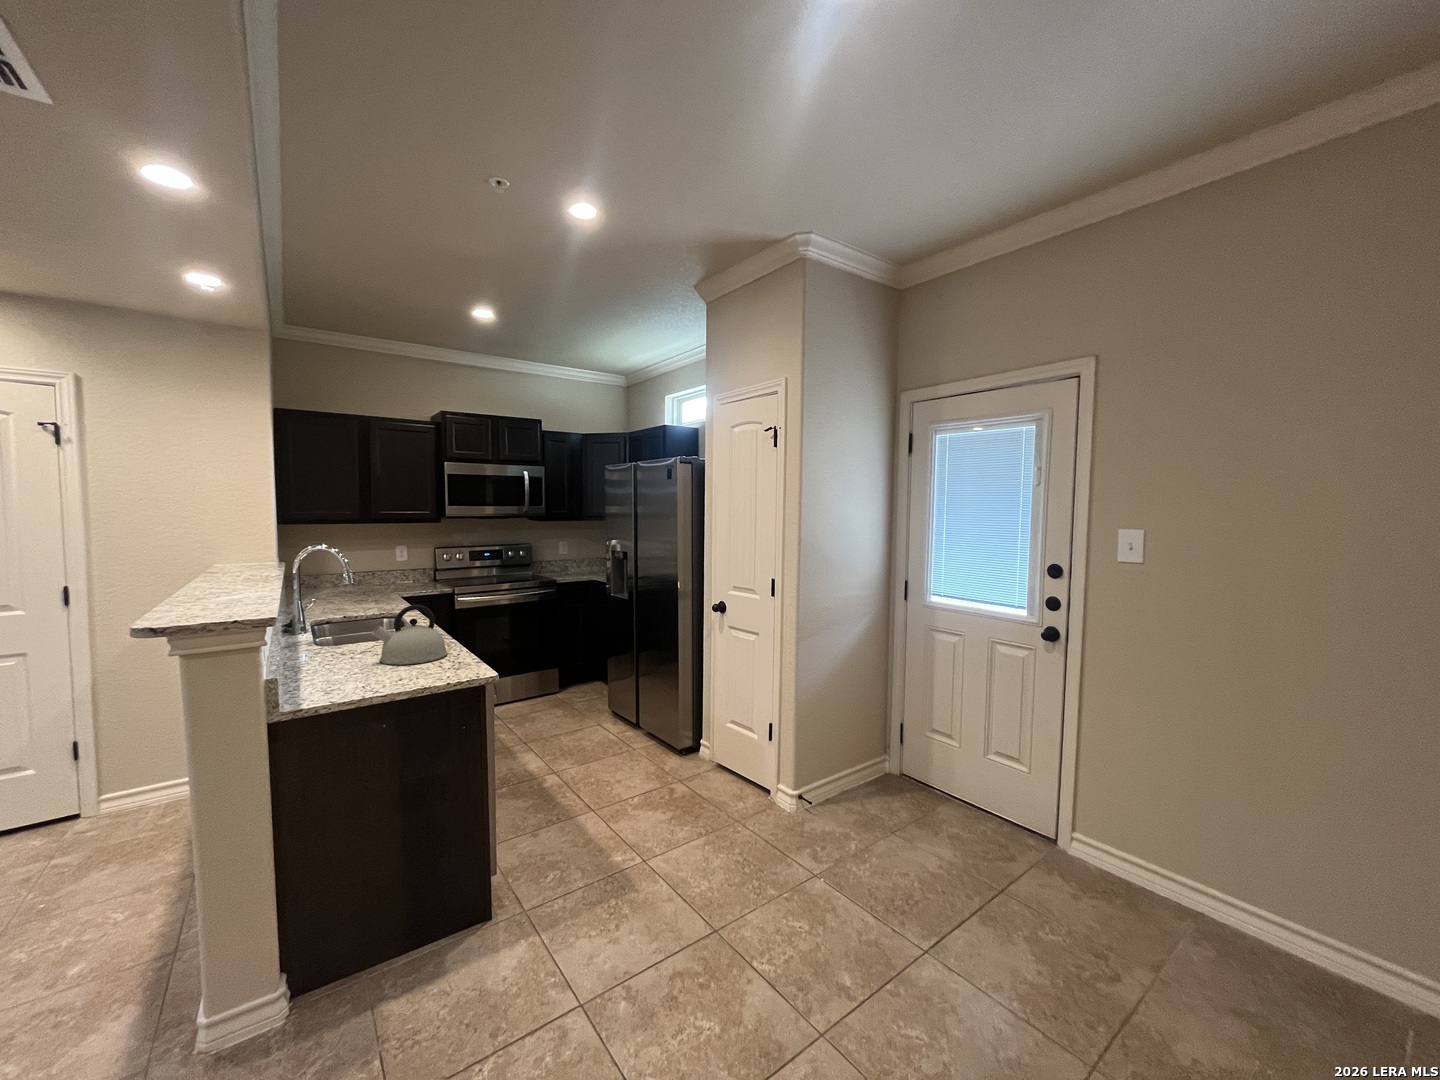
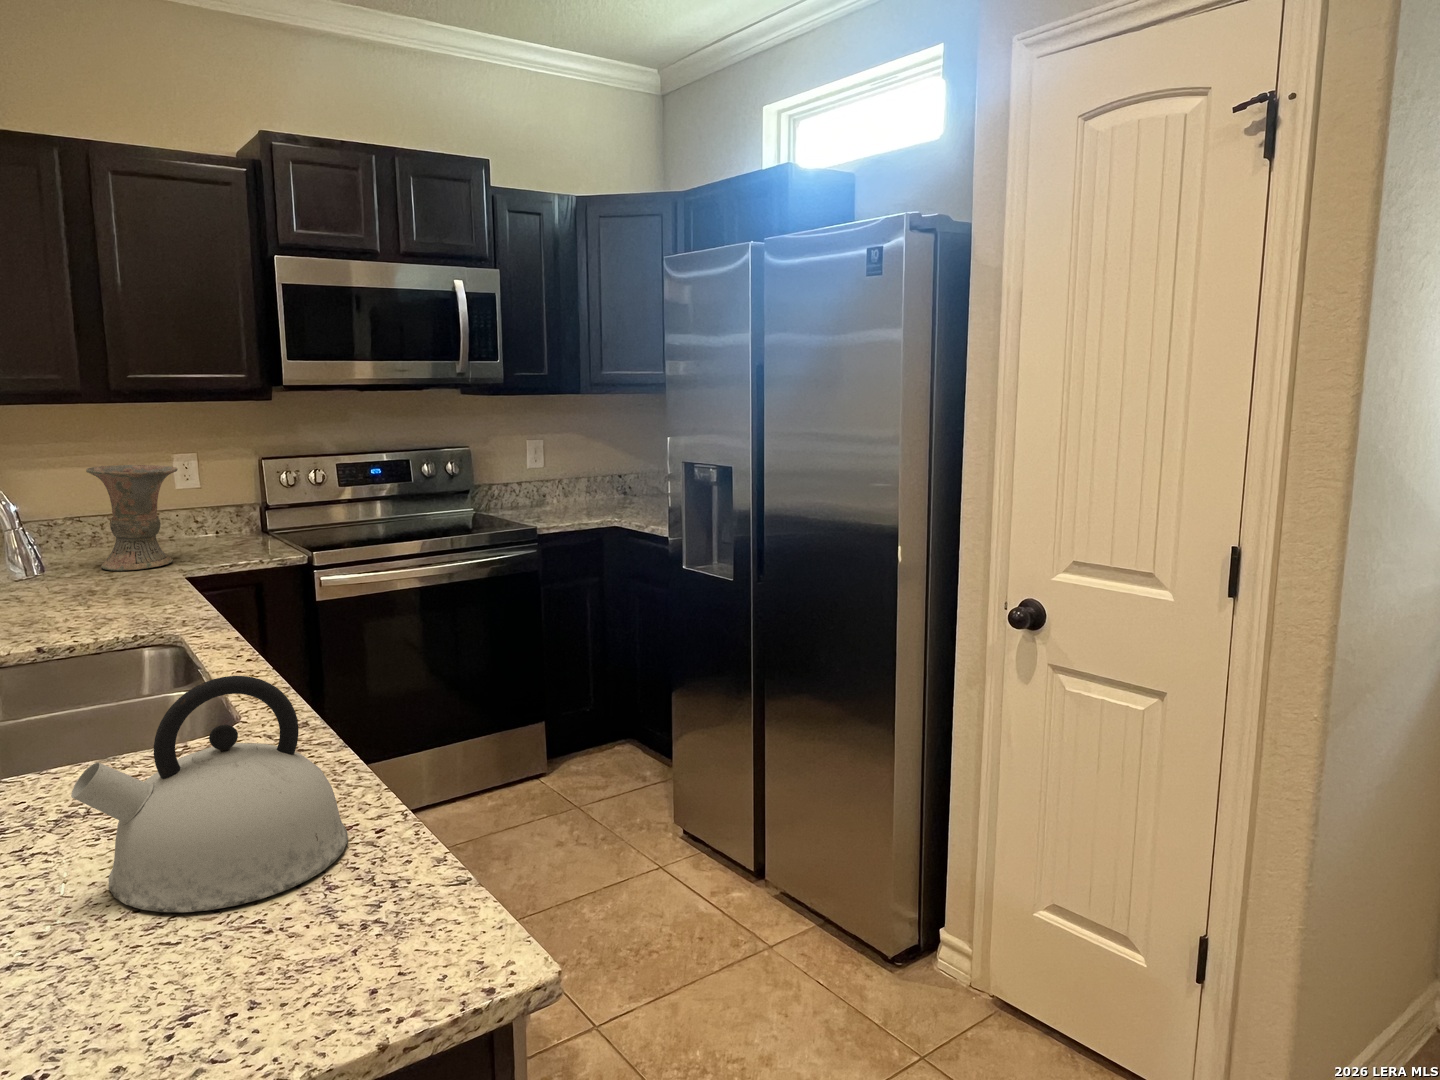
vase: none [362,550,400,593] -> present [86,465,178,571]

